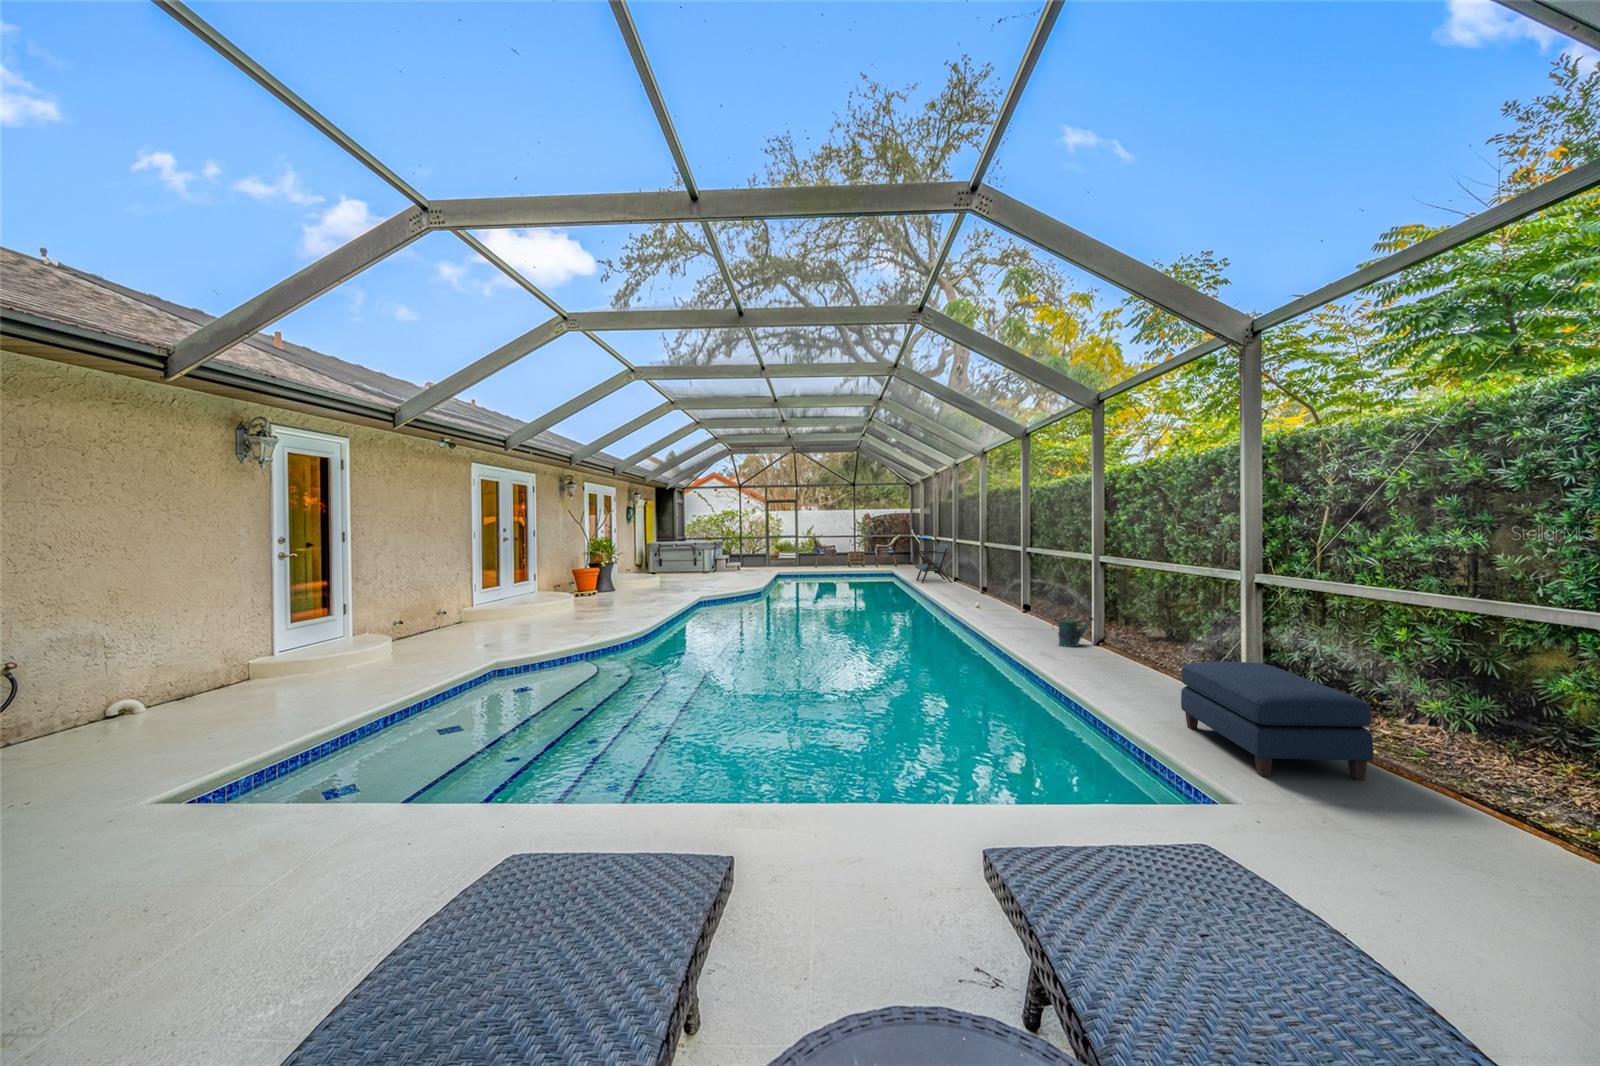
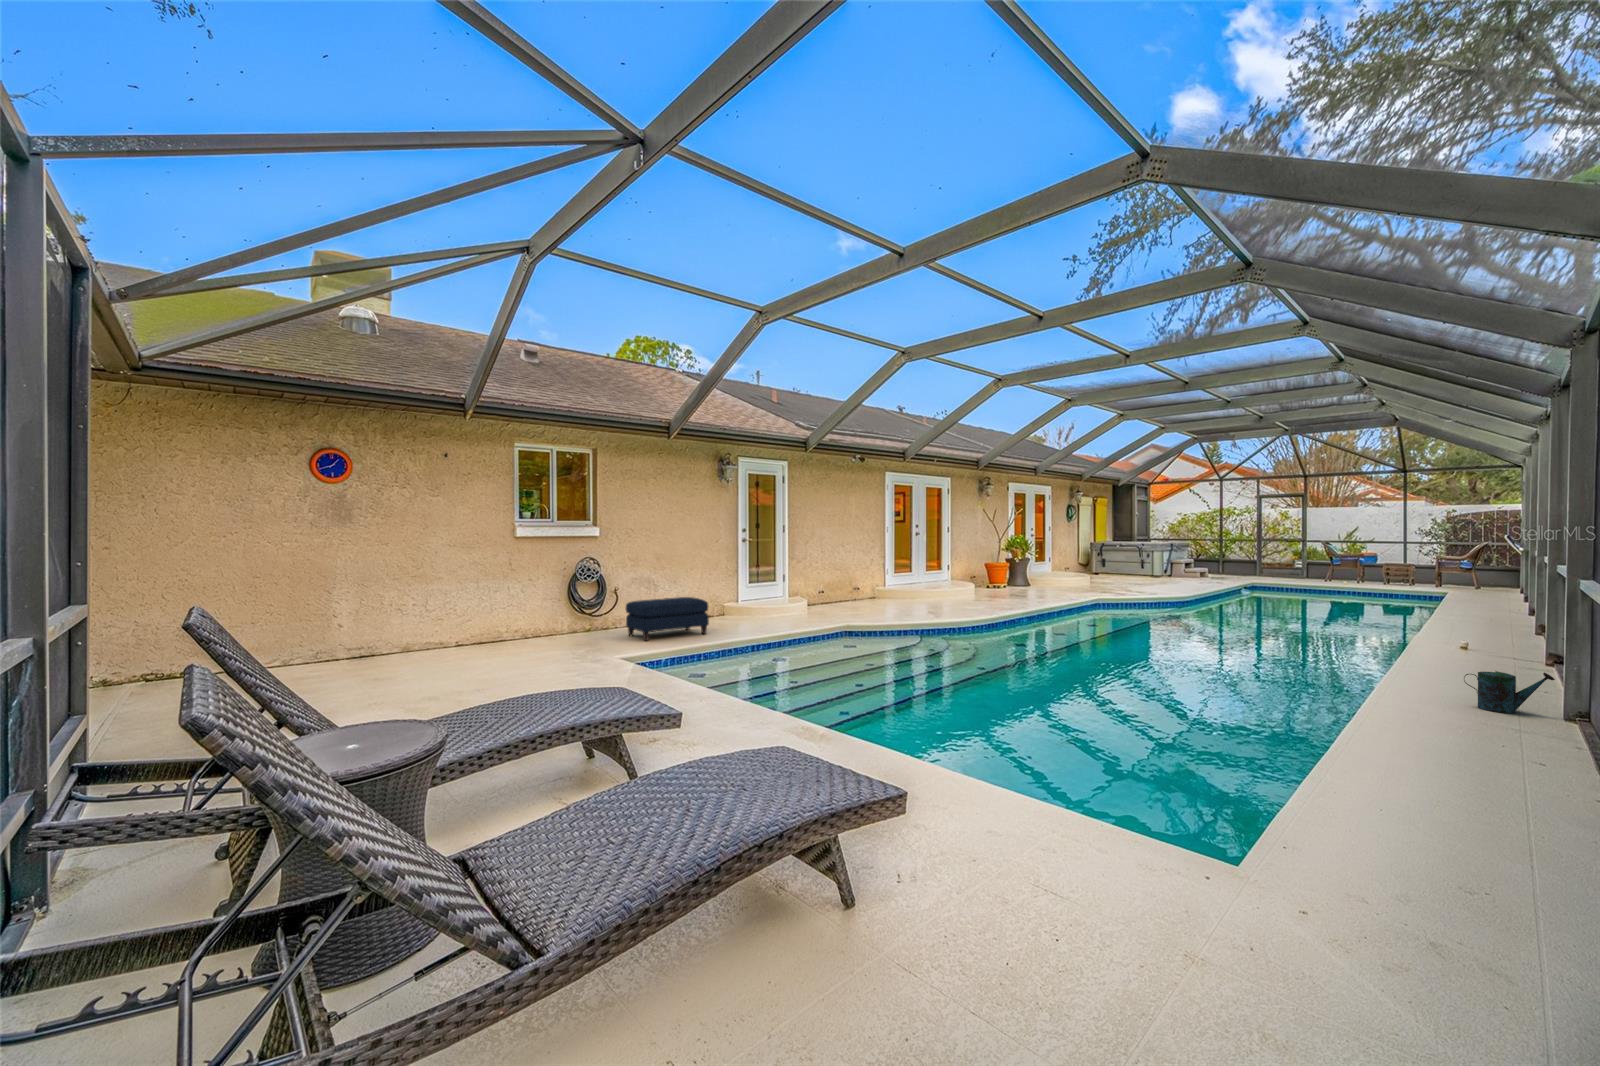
lounge chair: present [915,543,952,583] -> none [1459,557,1528,618]
ottoman: present [1181,662,1373,780] -> present [626,597,709,641]

